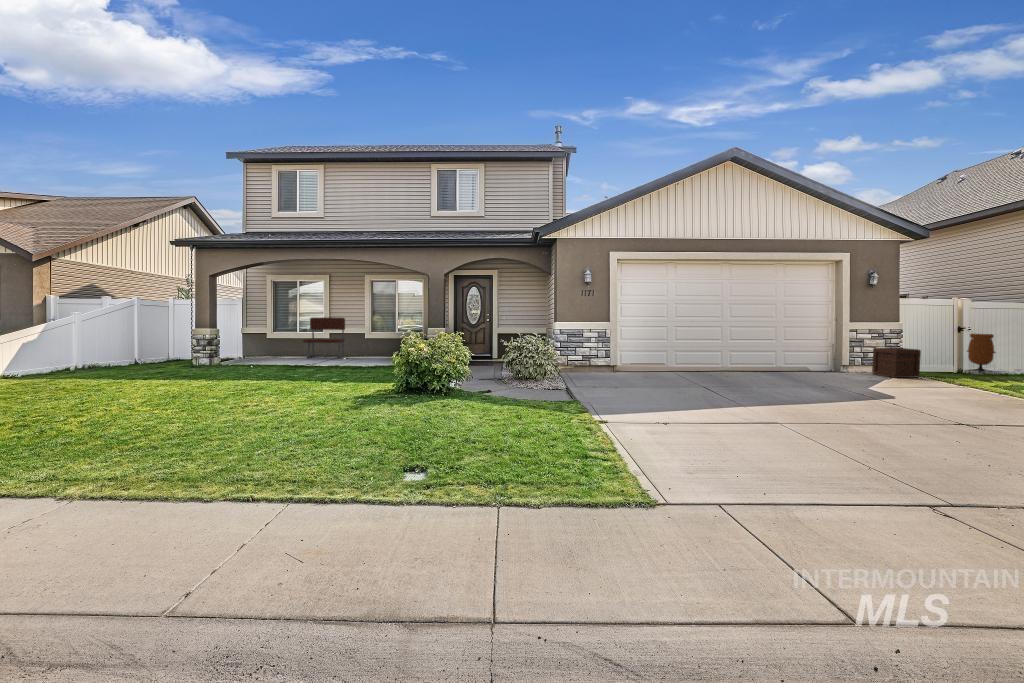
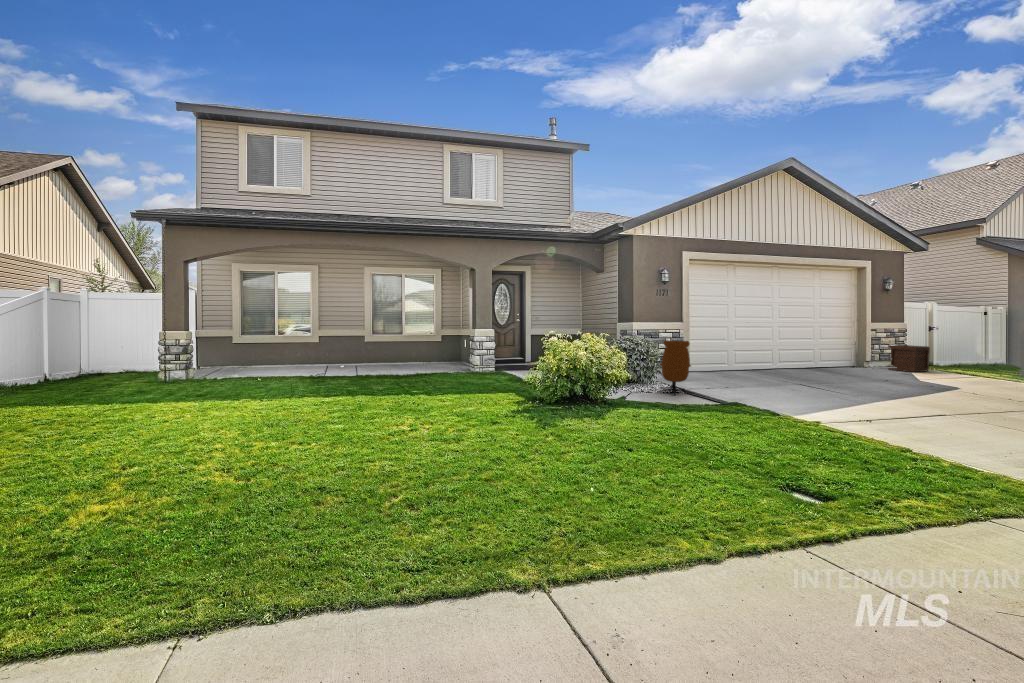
bench: present [303,317,345,358] -> none [297,317,345,367]
lounge chair: present [967,334,996,373] -> present [658,341,691,395]

